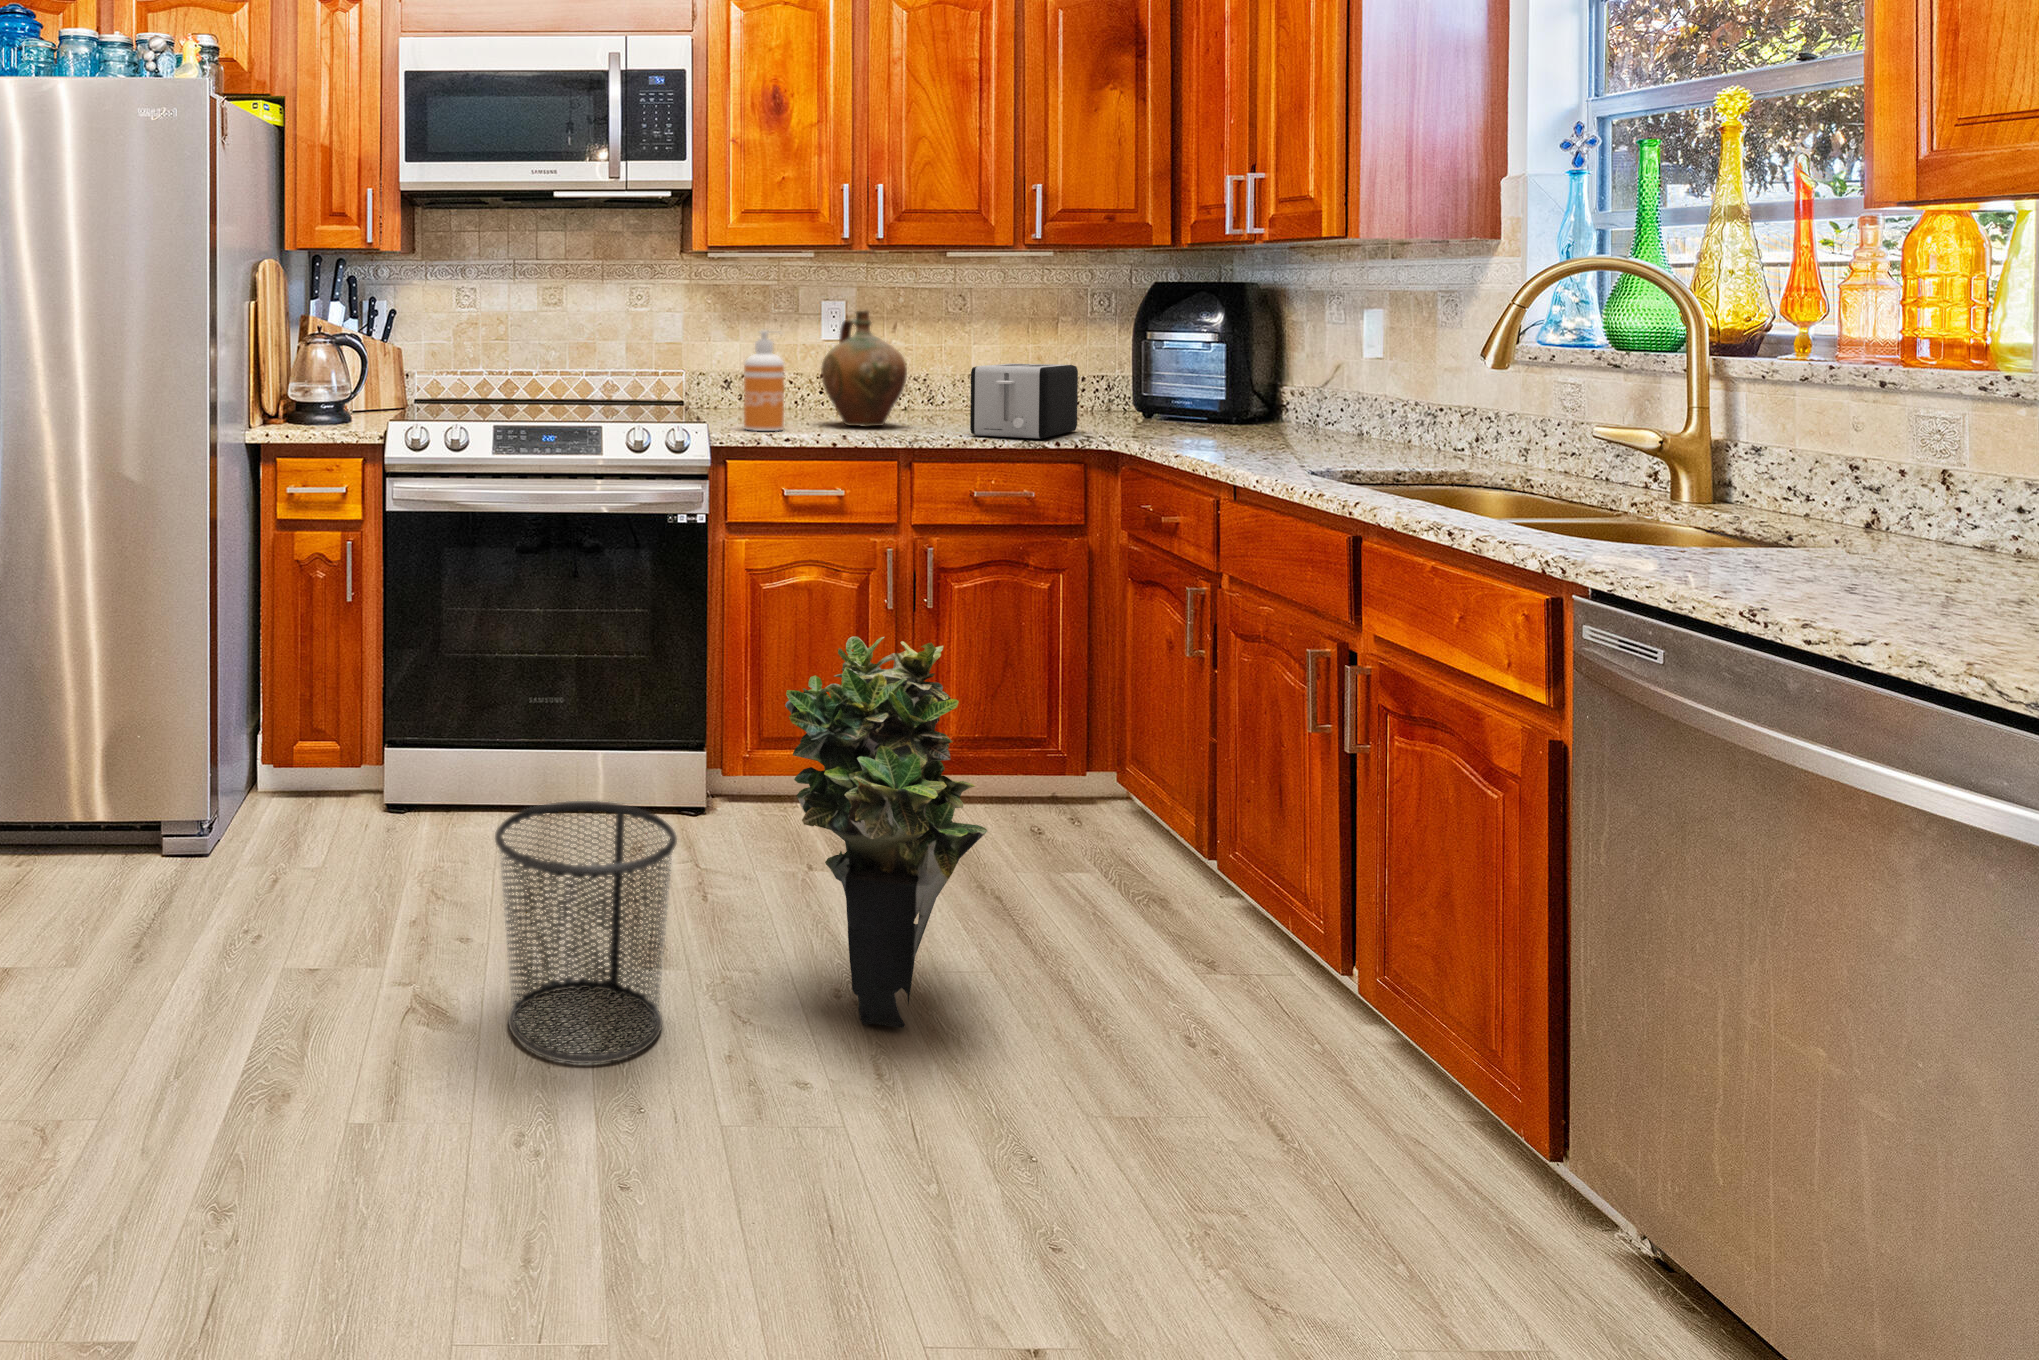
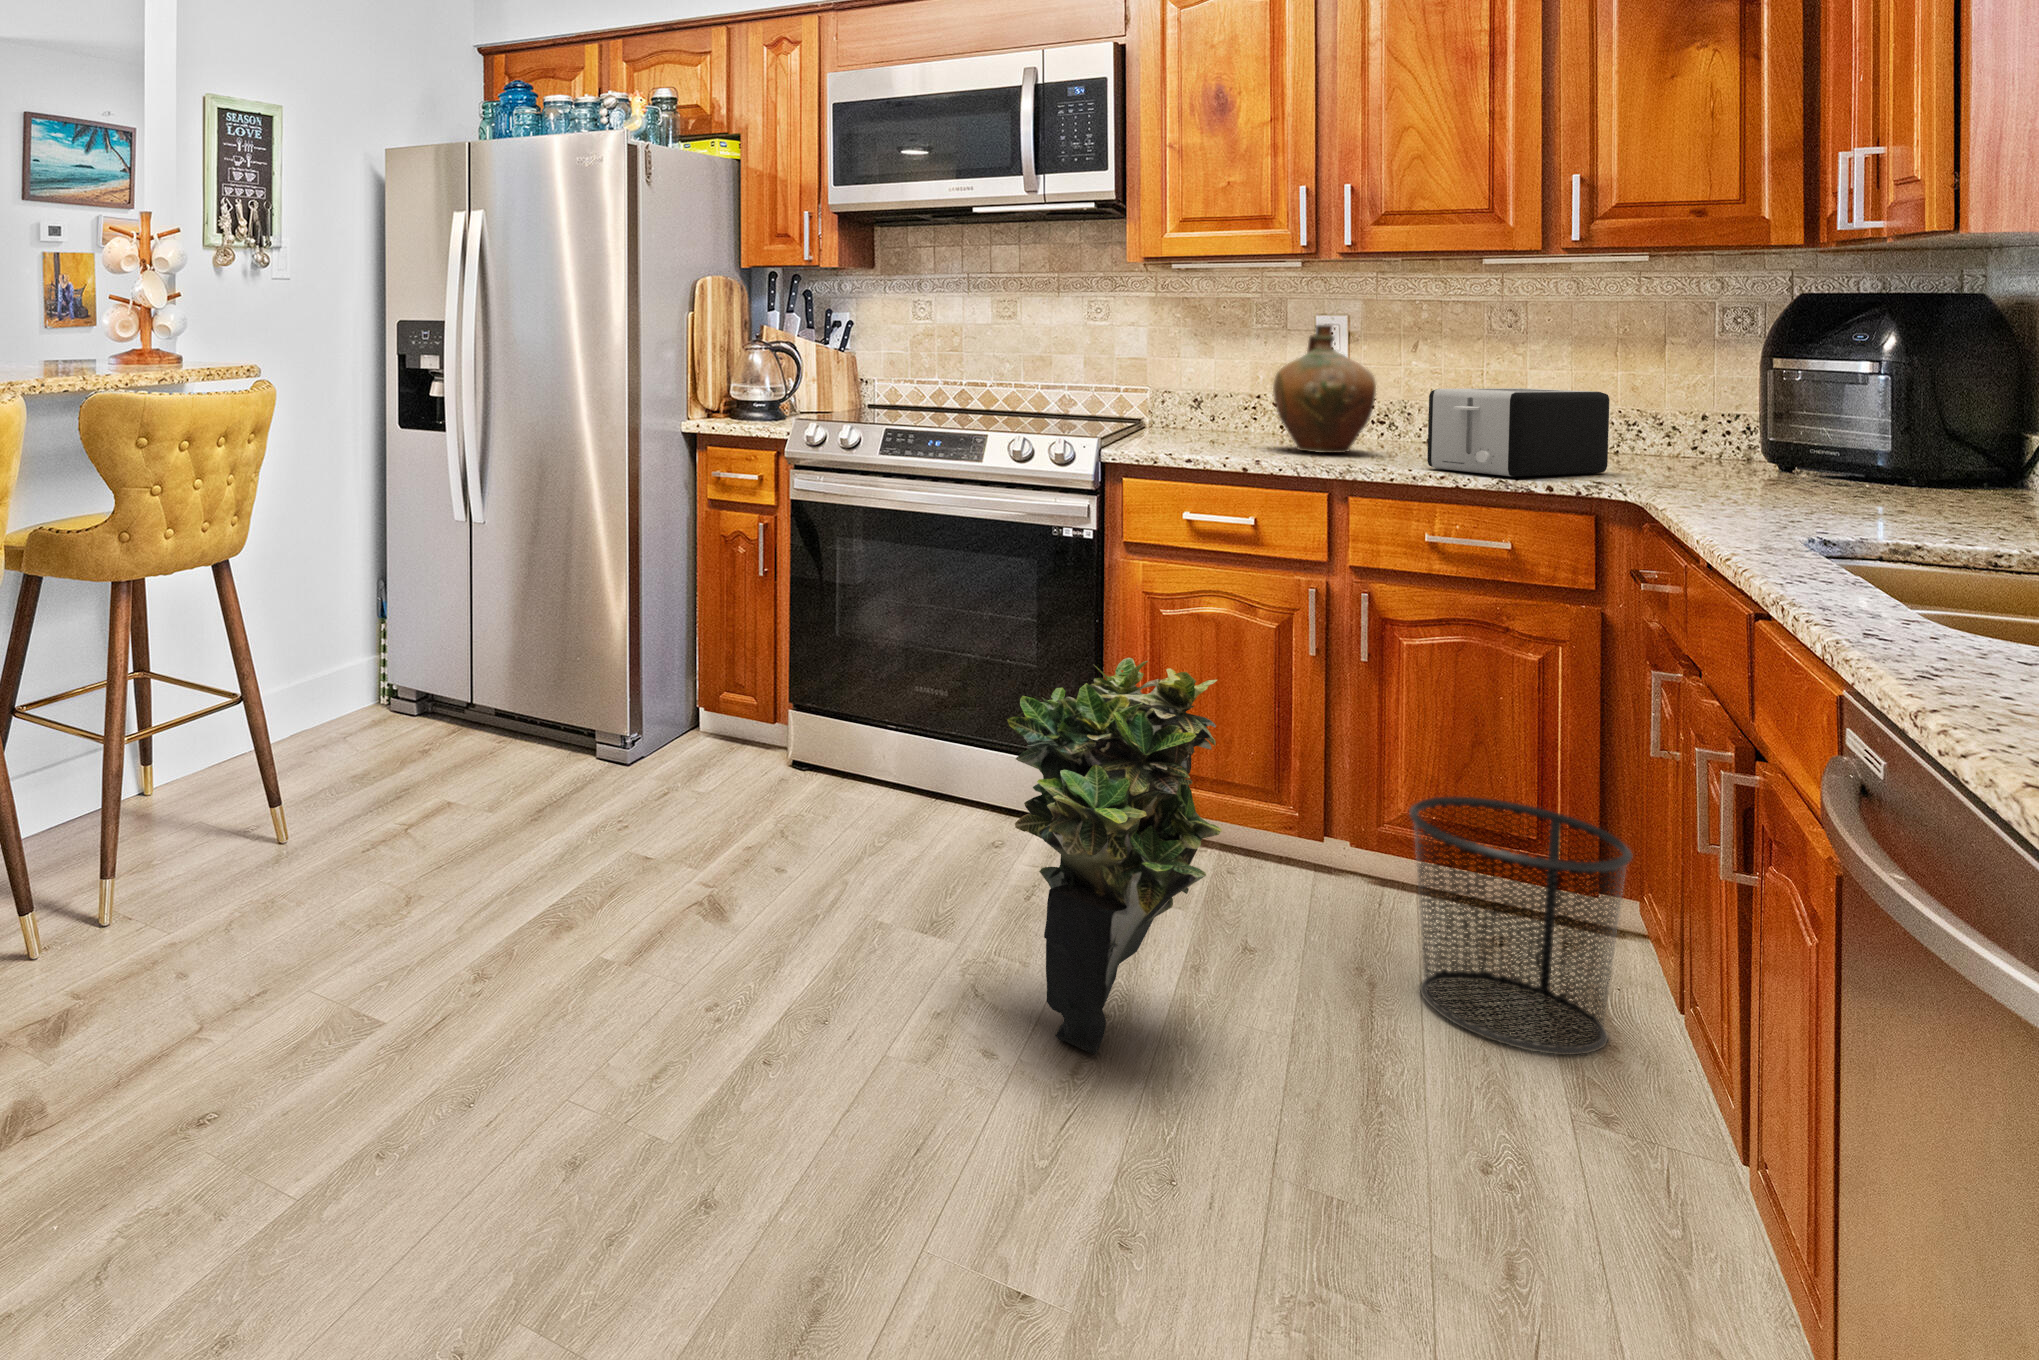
soap dispenser: present [744,330,784,431] -> none [1162,345,1211,450]
waste bin: present [495,801,677,1063] -> present [1409,797,1632,1055]

